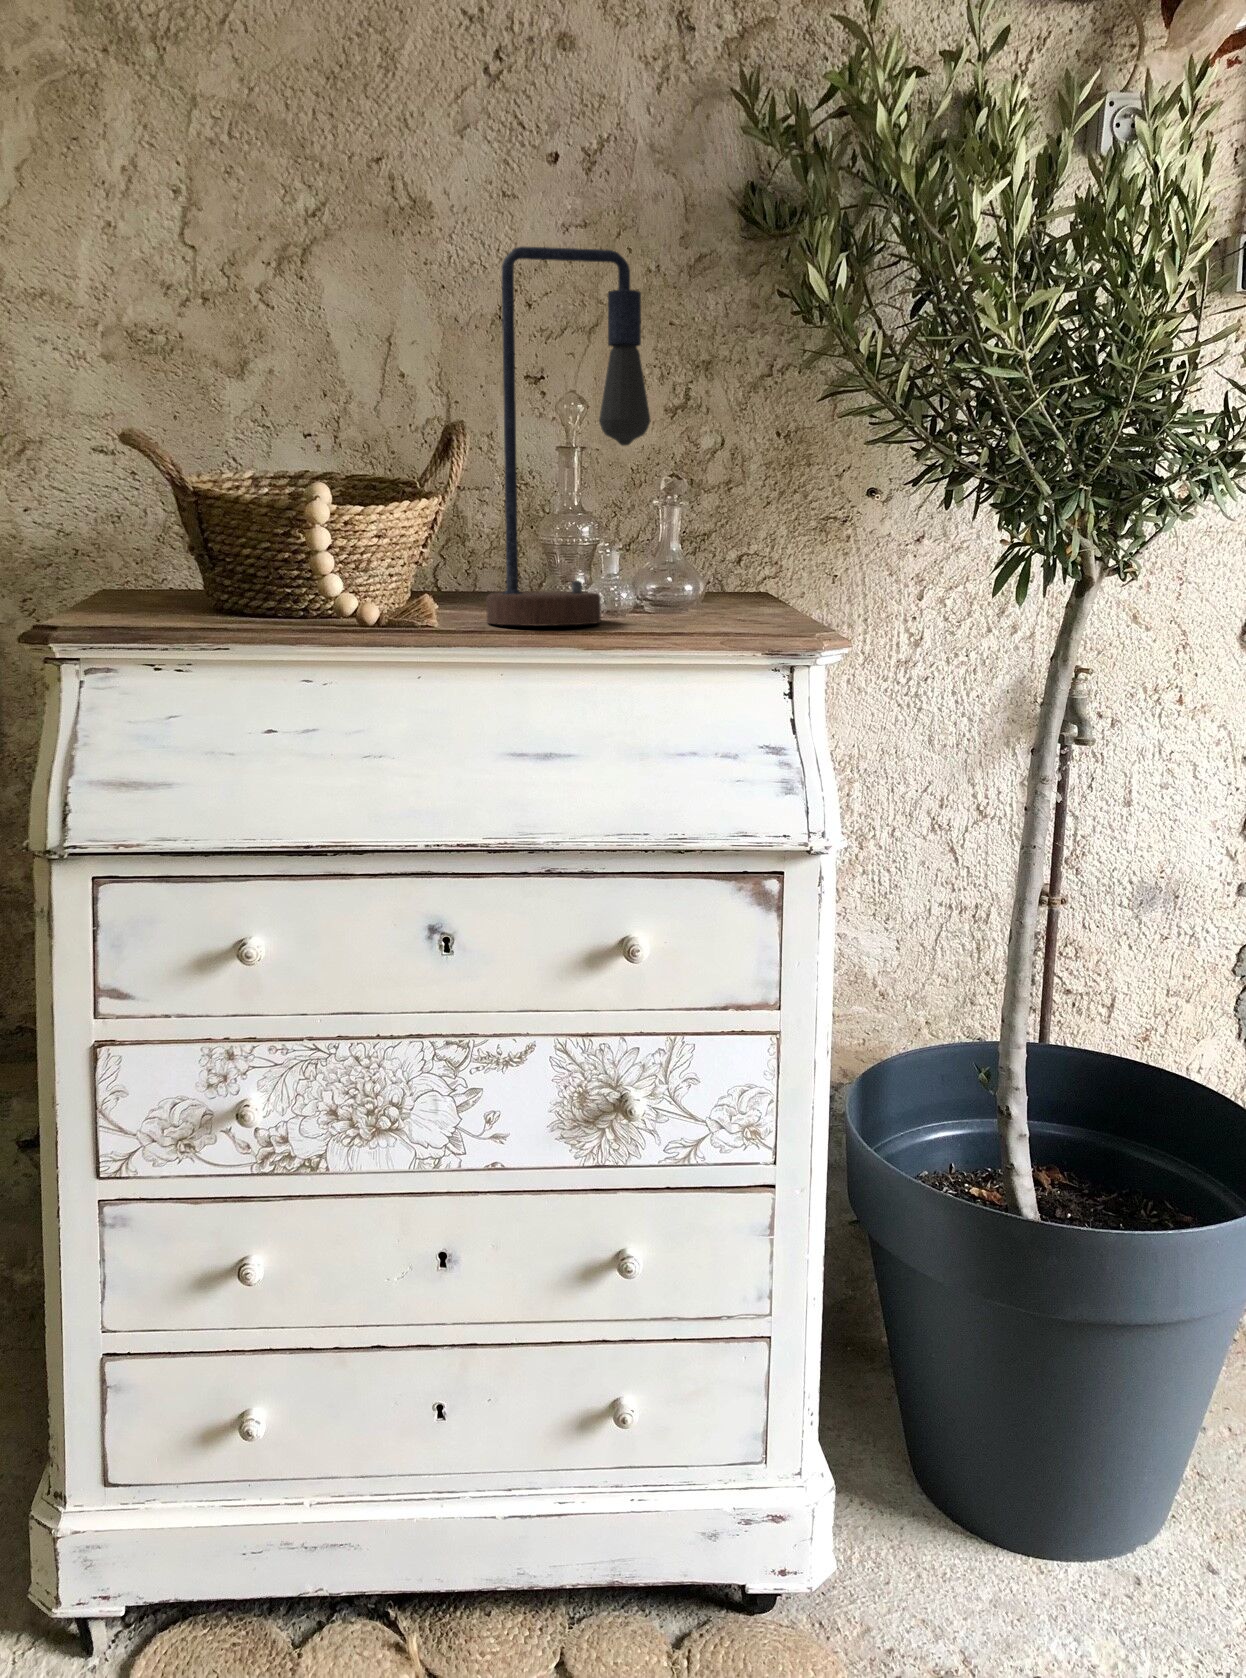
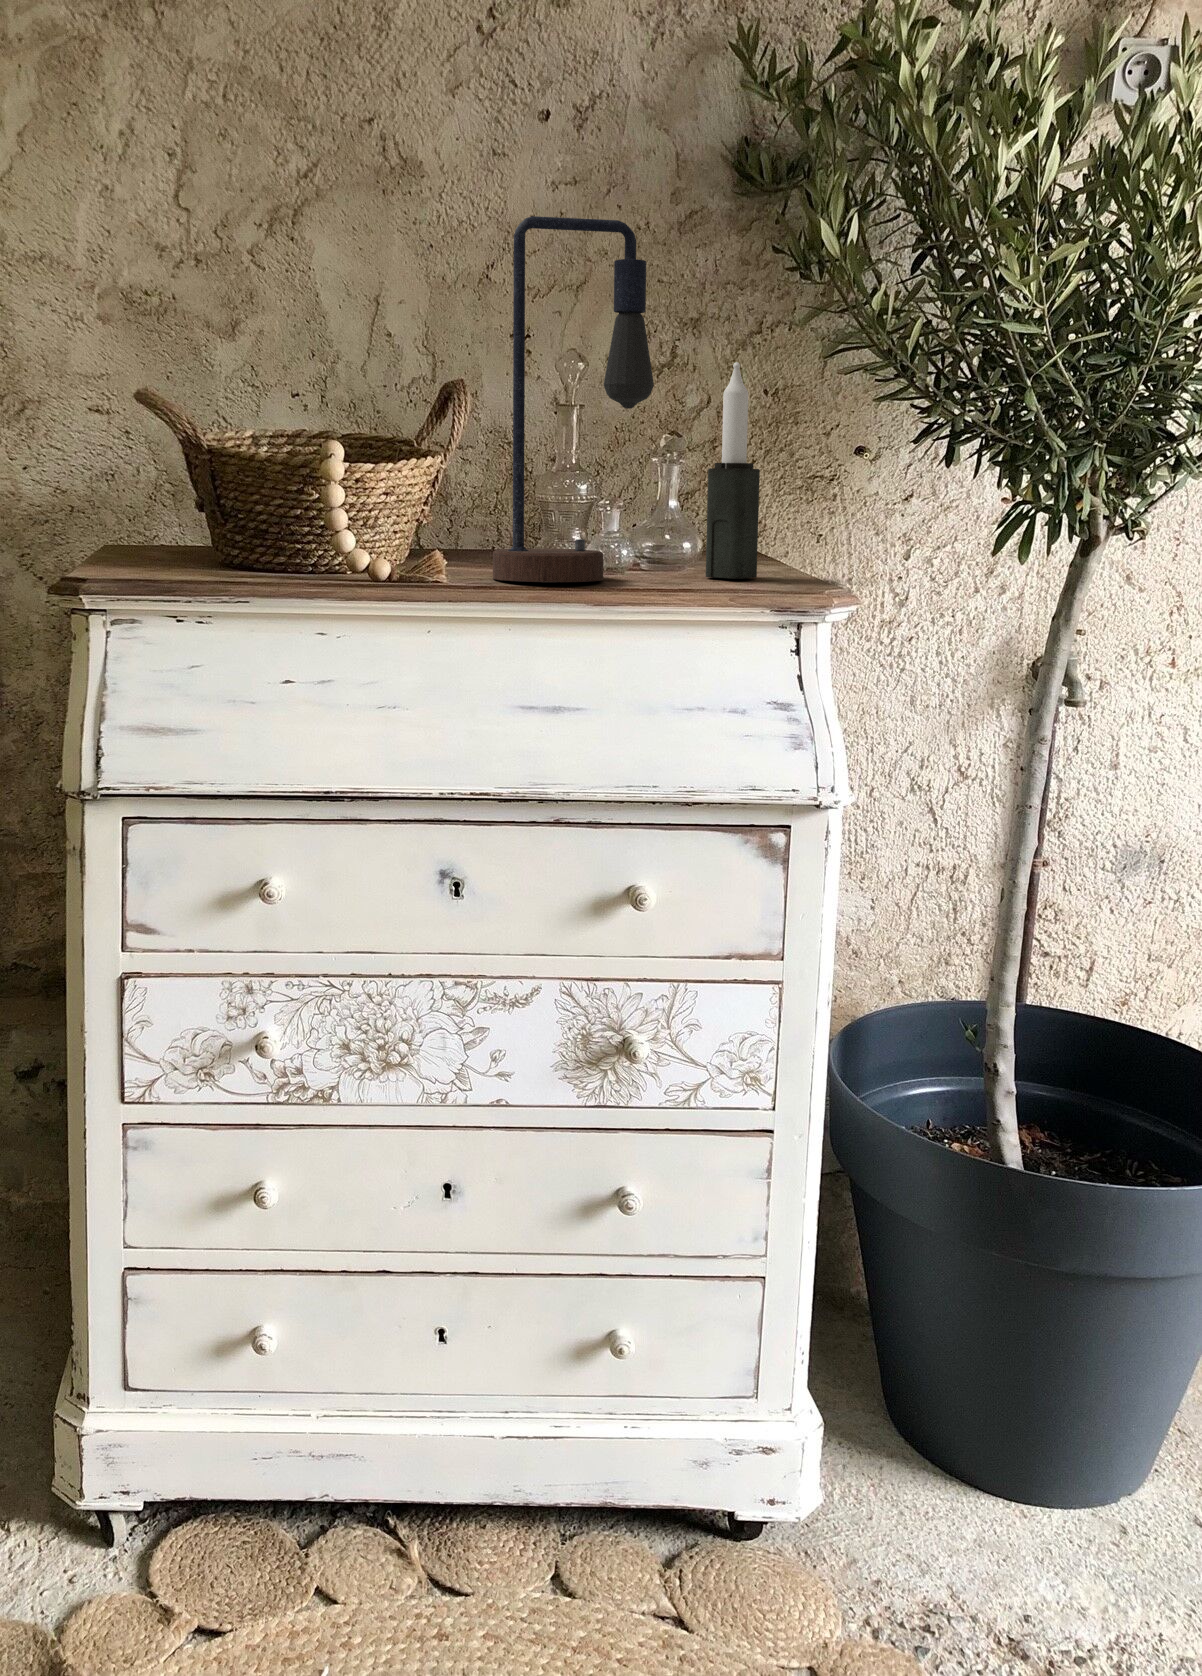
candle: none [709,397,763,620] -> present [706,362,760,579]

